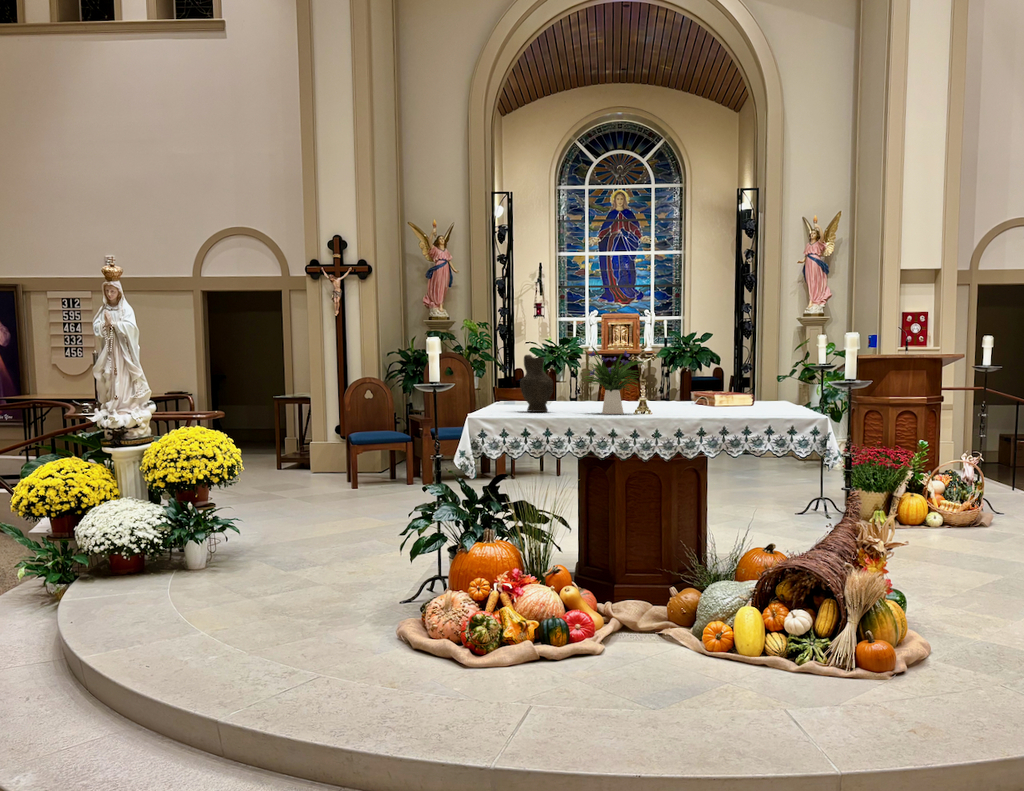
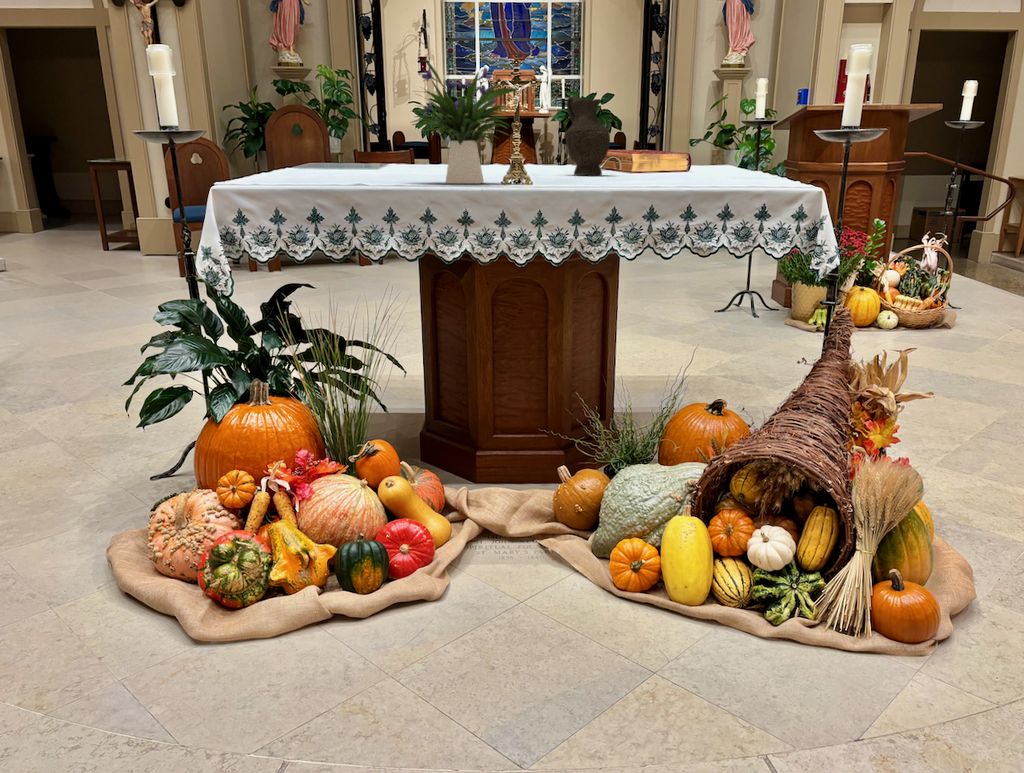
decorative vase: present [520,355,553,412] -> present [565,96,610,175]

